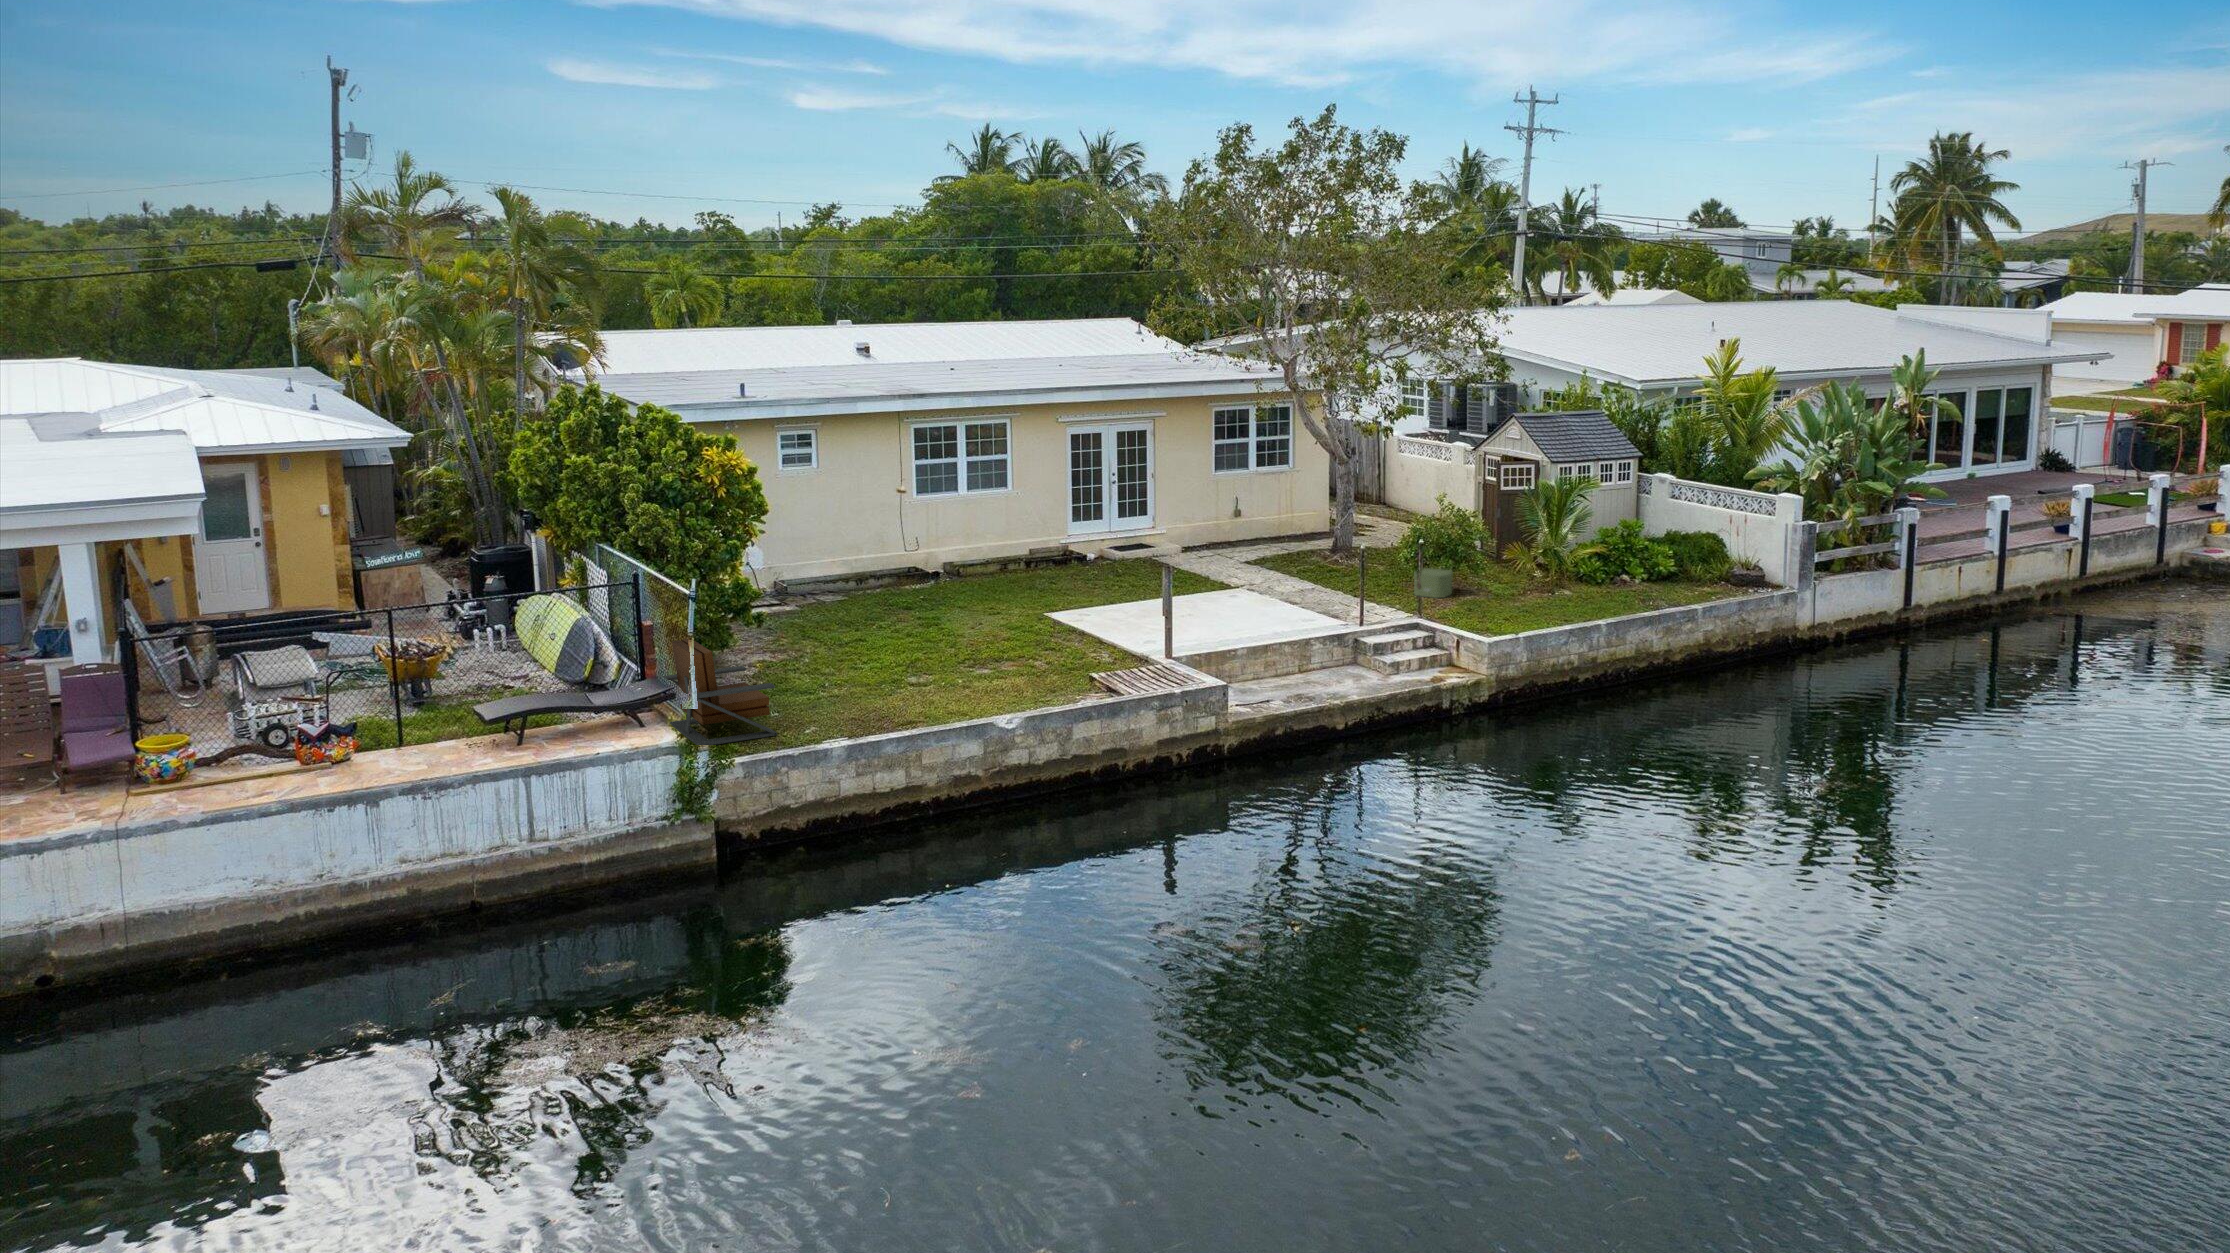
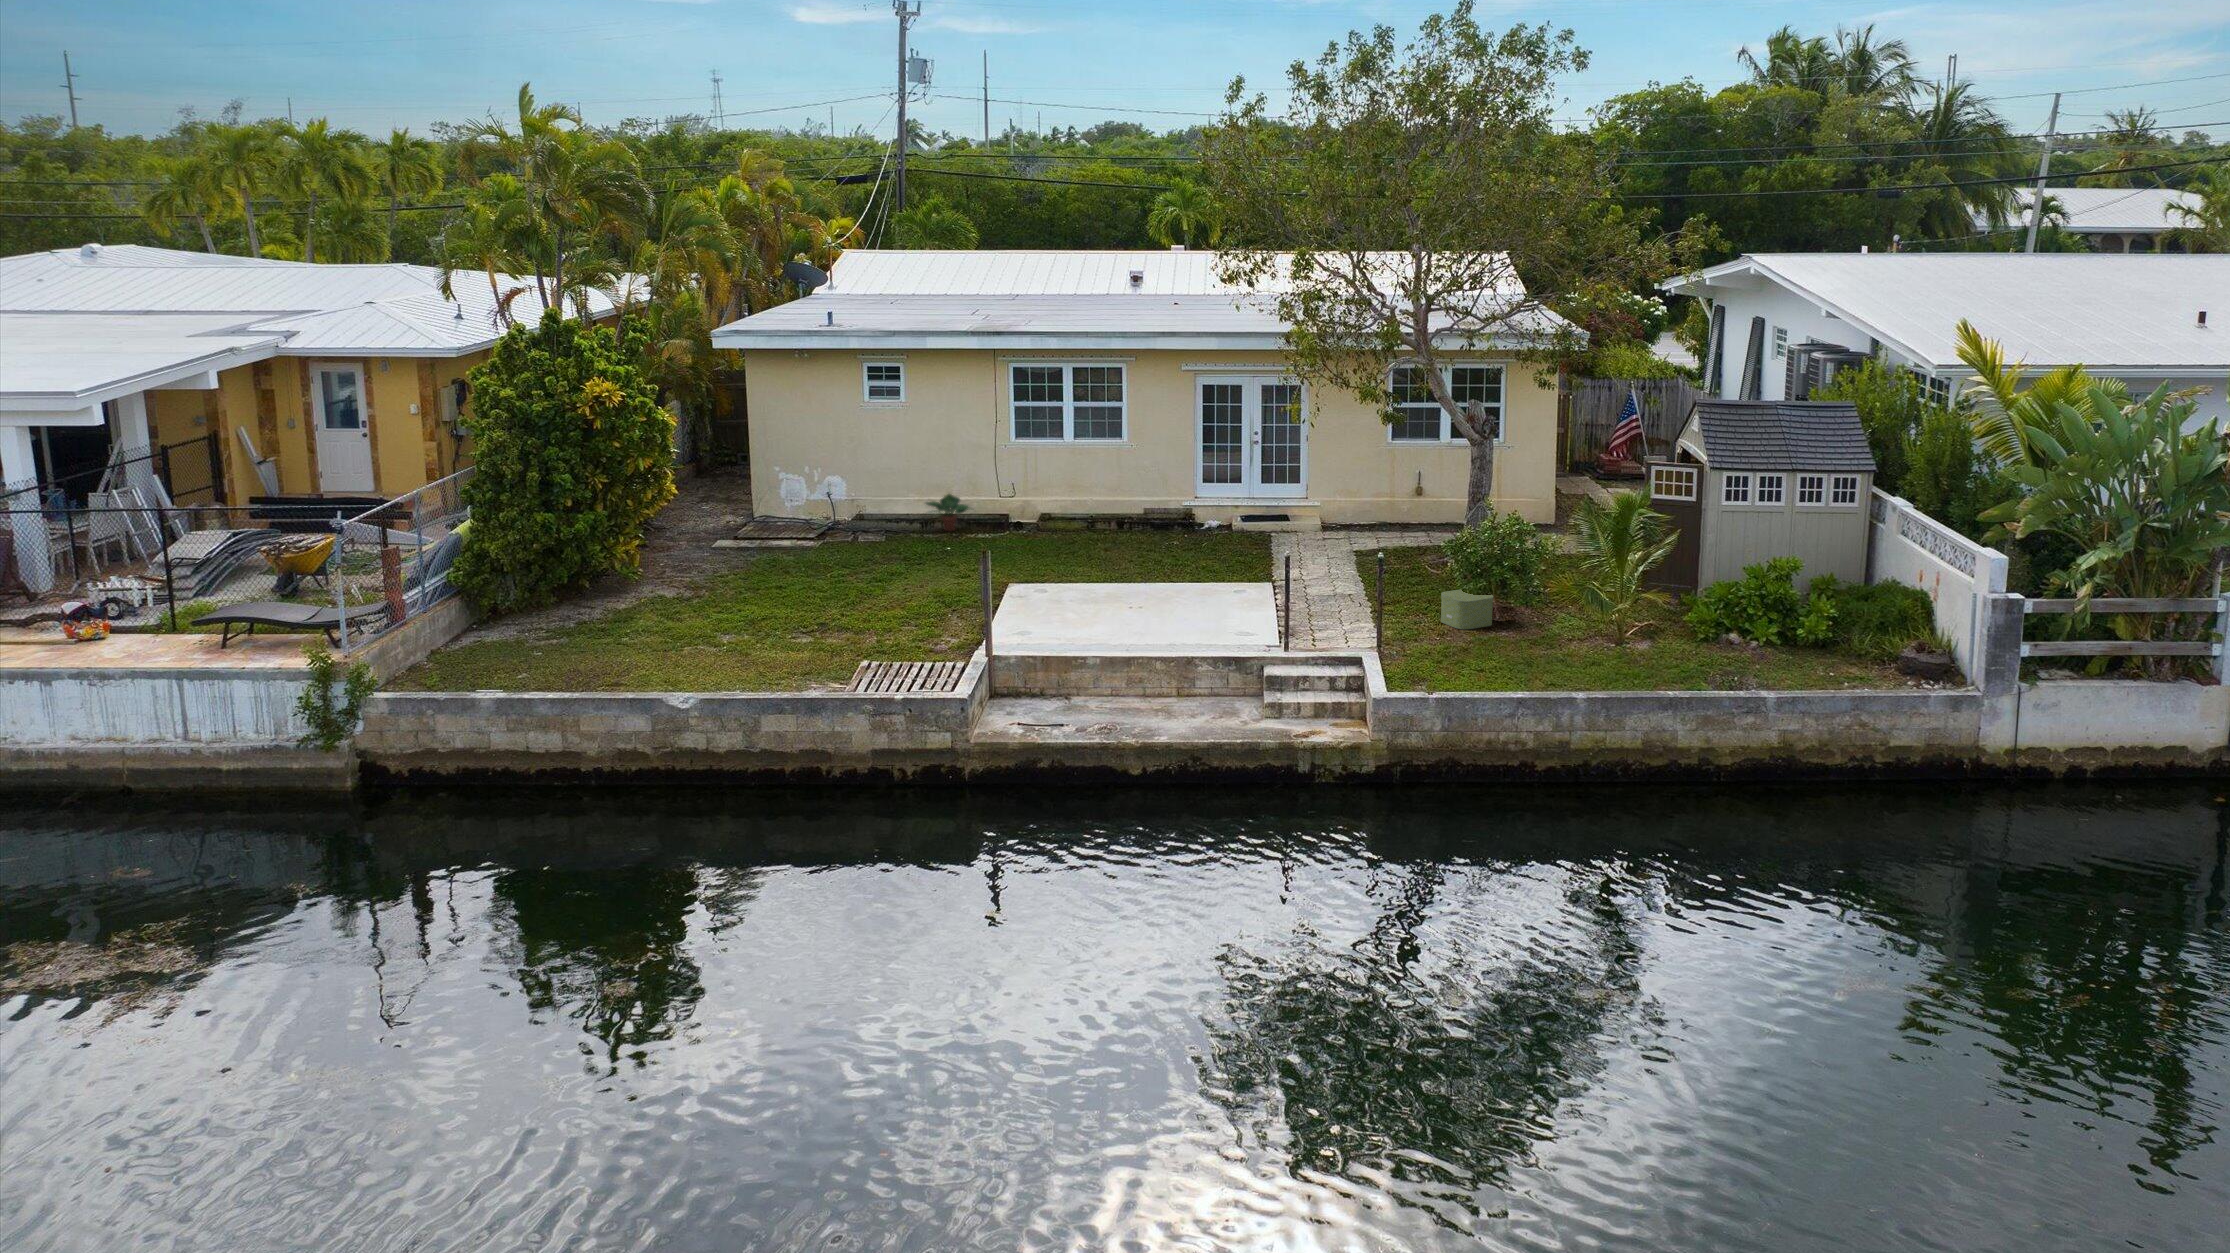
potted plant: none [853,549,909,586] -> present [926,494,969,531]
lounge chair: present [664,639,777,745] -> none [396,566,524,676]

